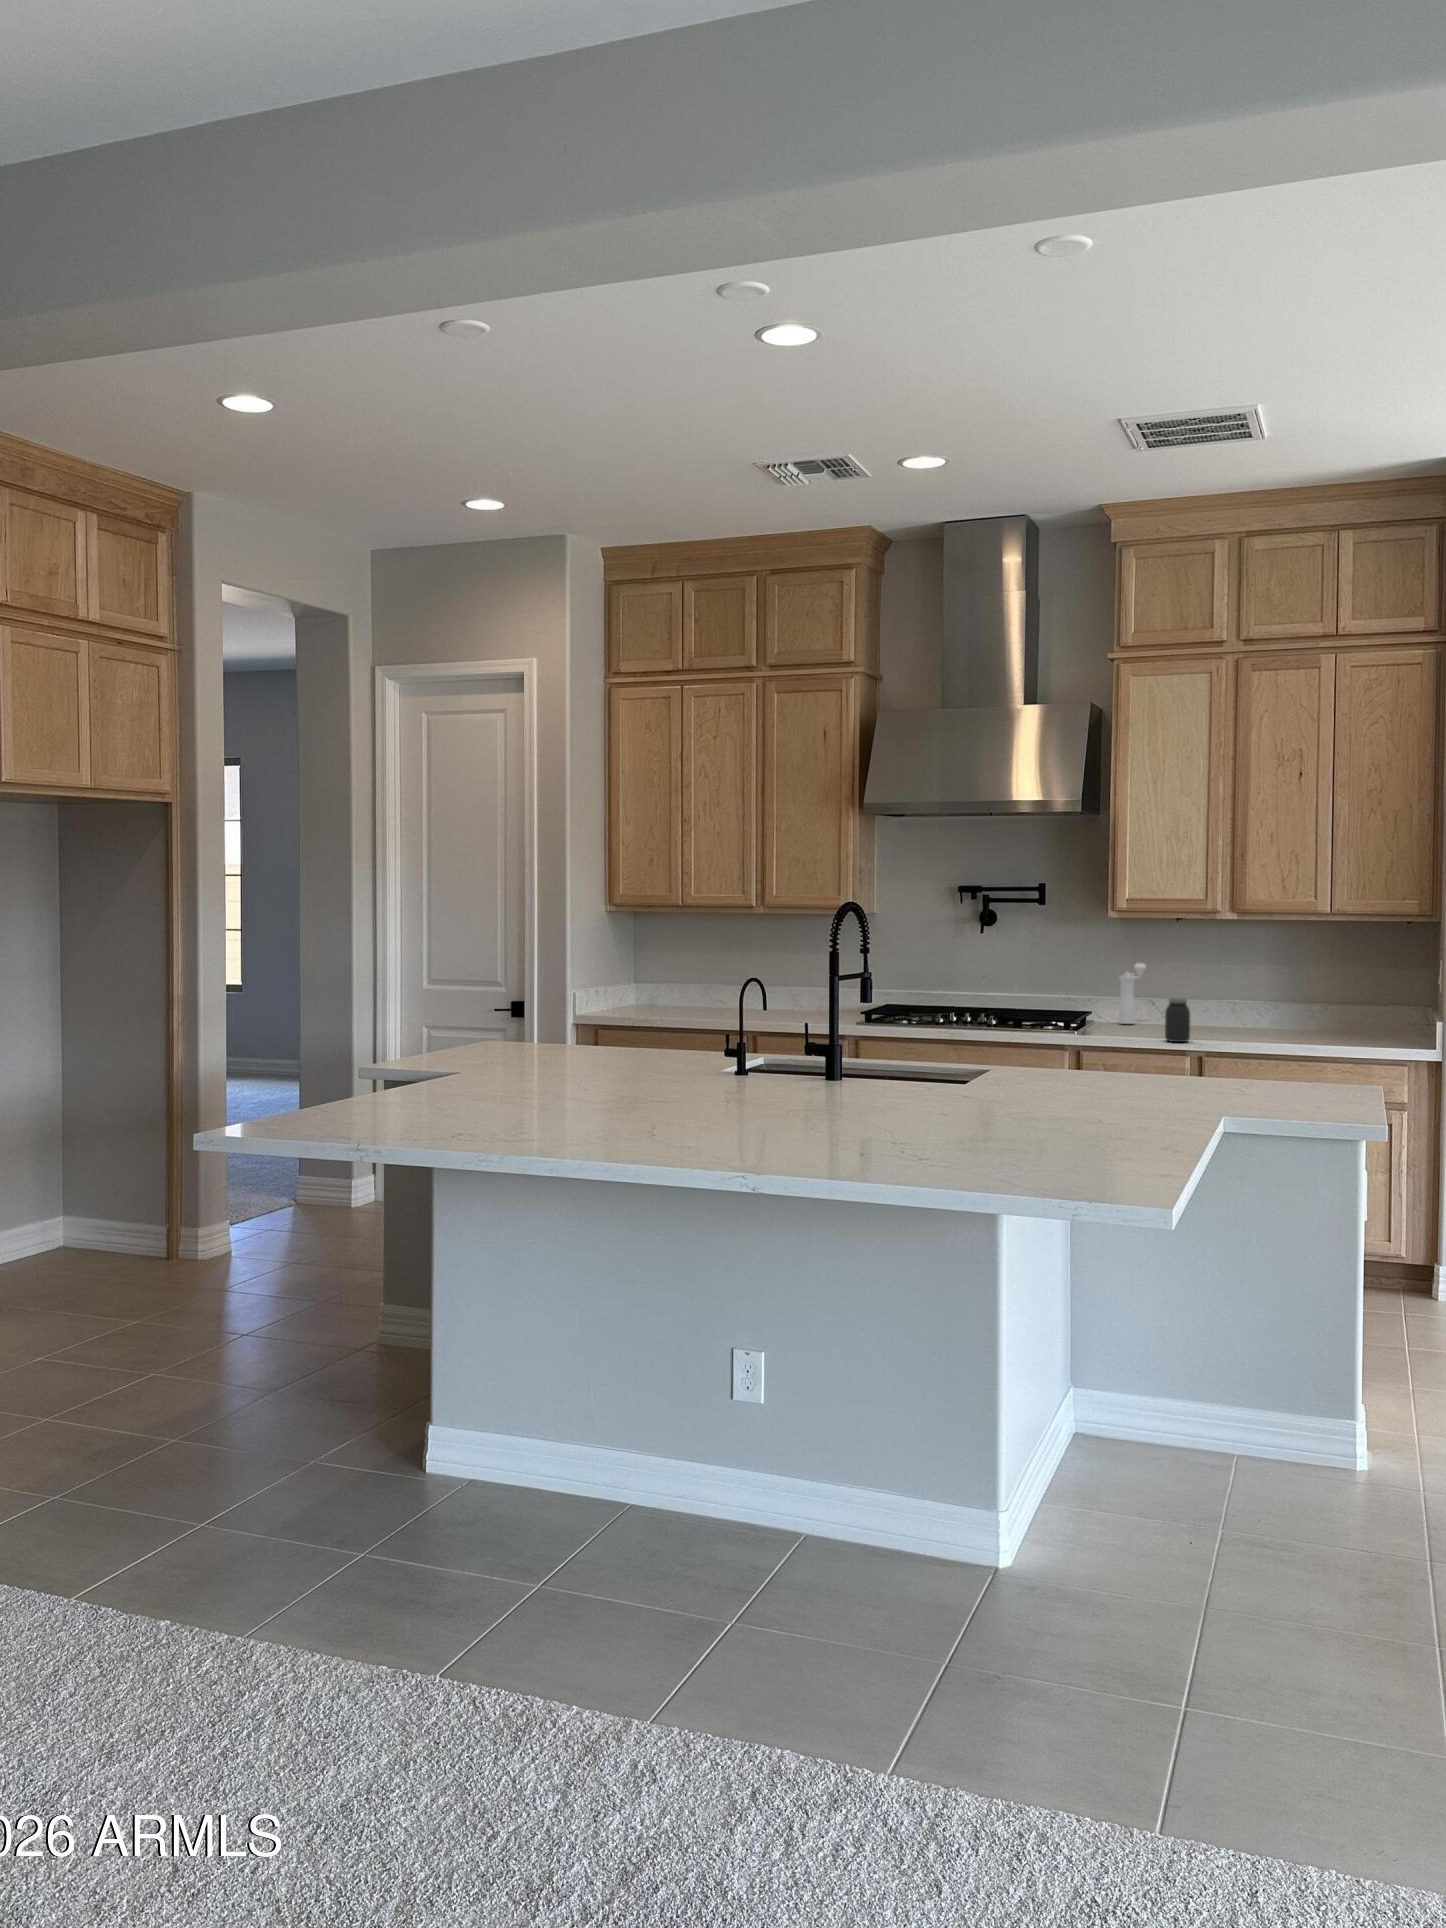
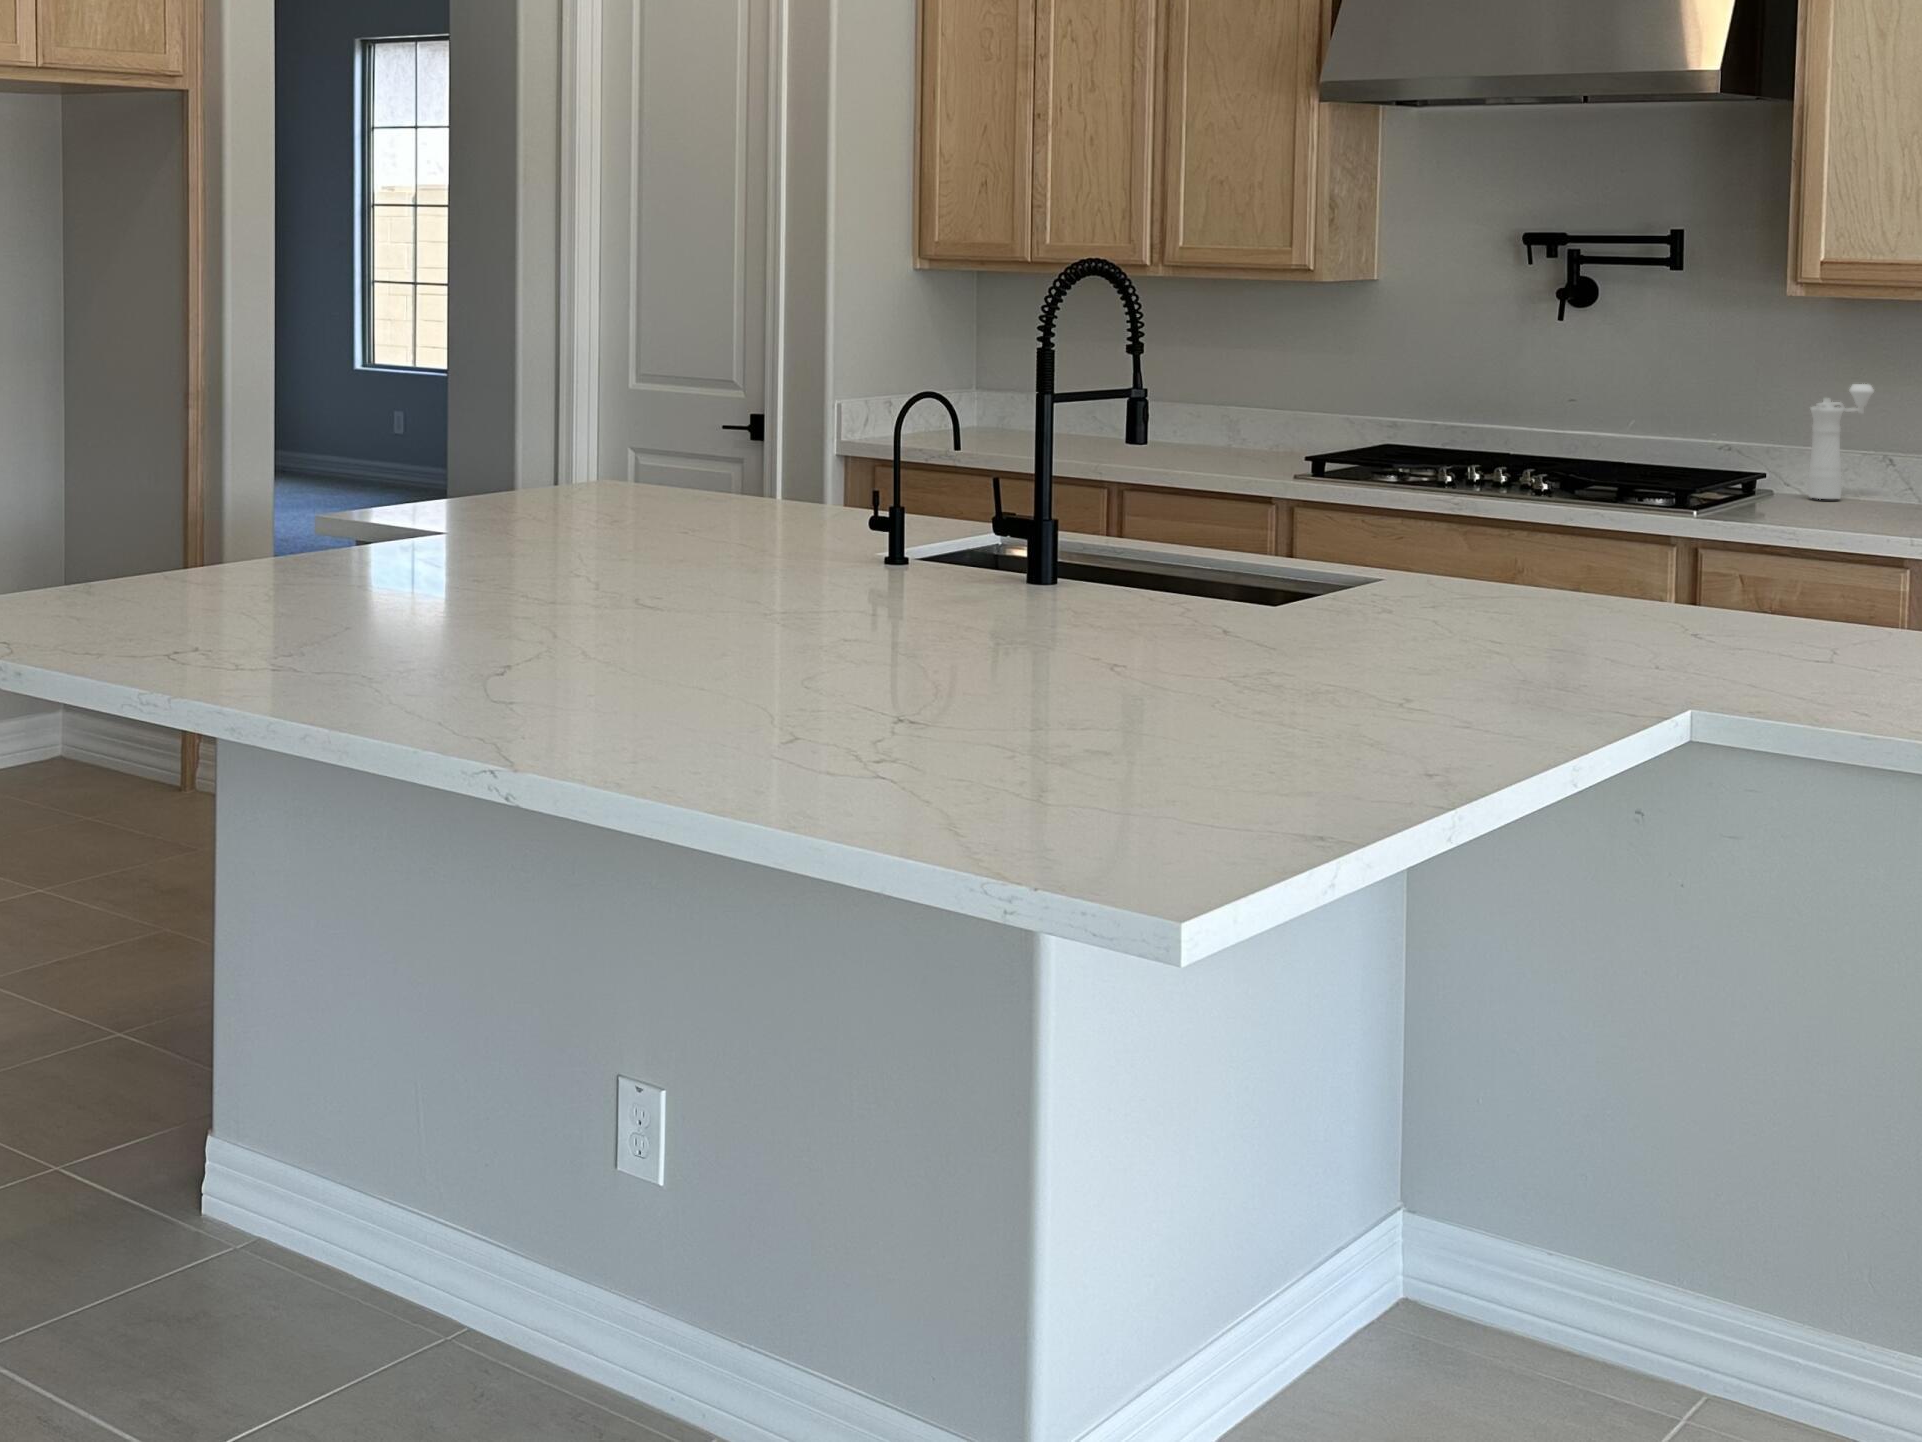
jar: present [1165,997,1190,1042] -> none [1859,452,1912,539]

